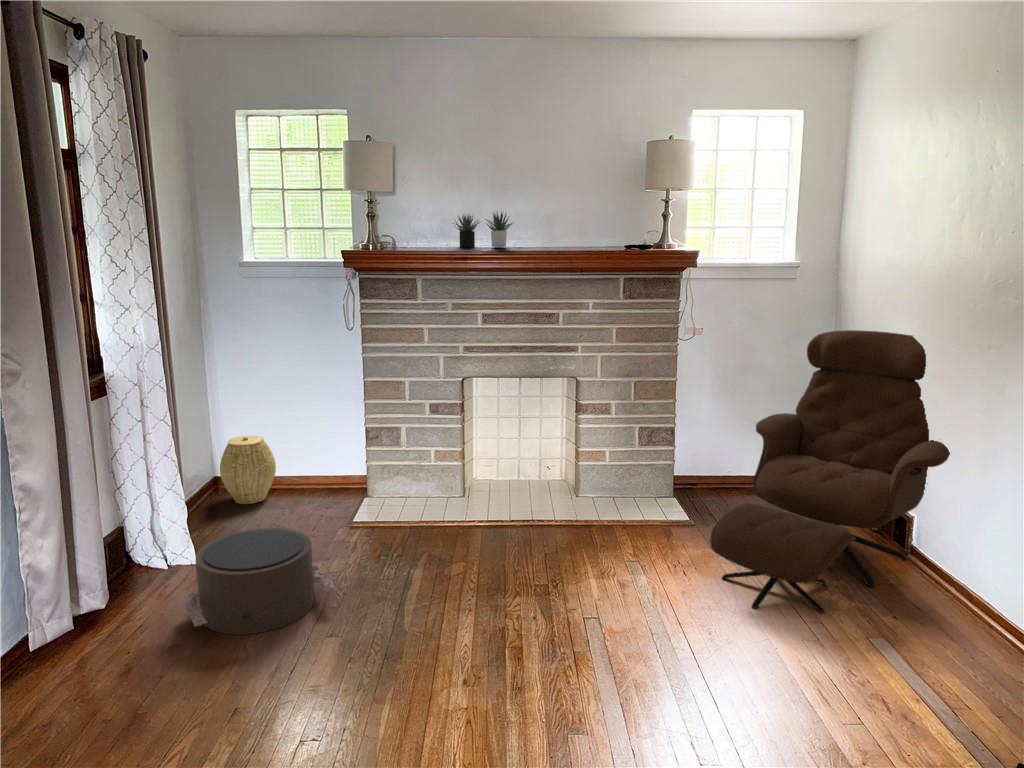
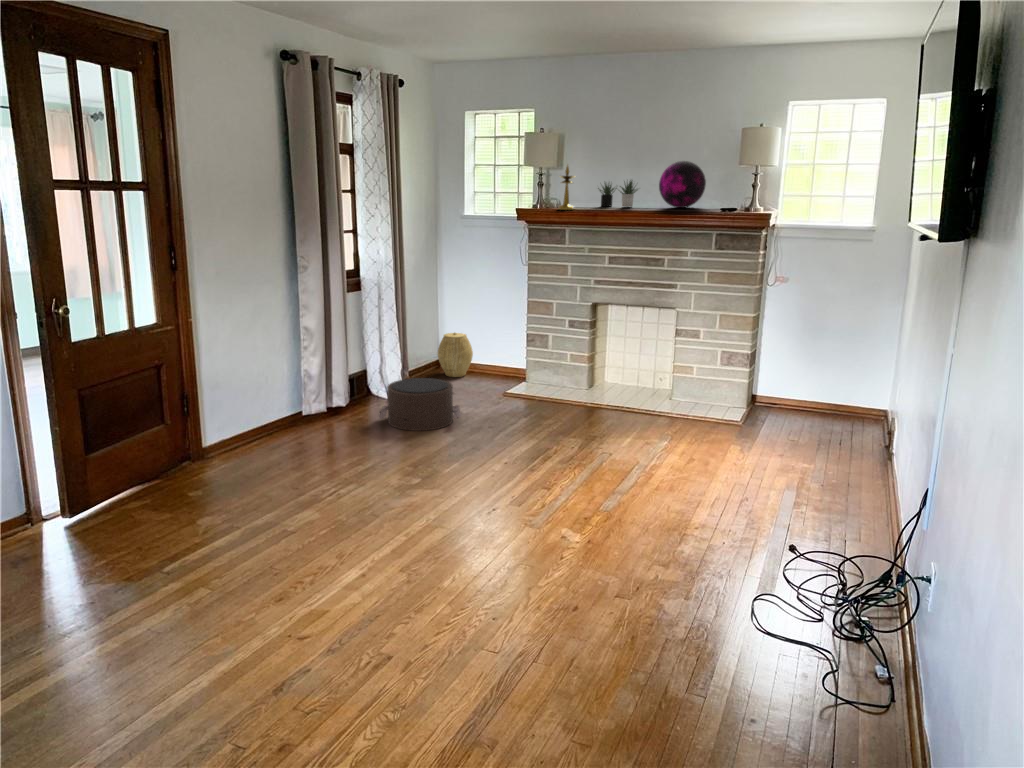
decorative orb: none [542,188,600,248] -> present [659,161,706,208]
candlestick: none [409,189,436,252] -> present [559,165,575,210]
lounge chair: present [710,330,950,613] -> none [709,282,956,487]

